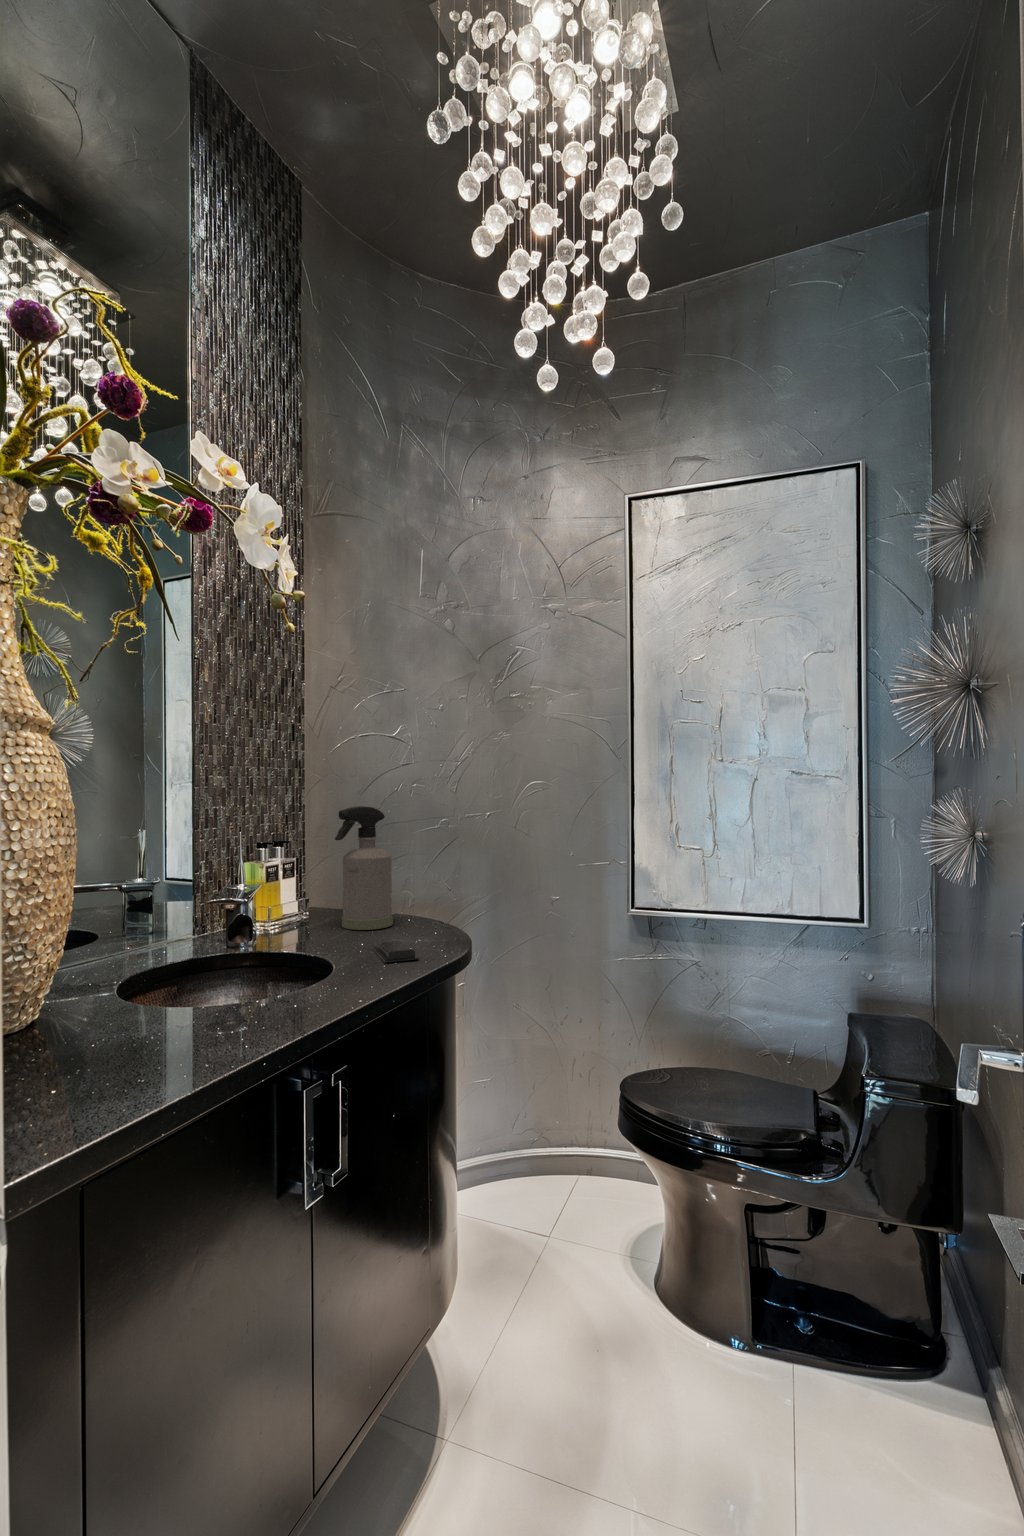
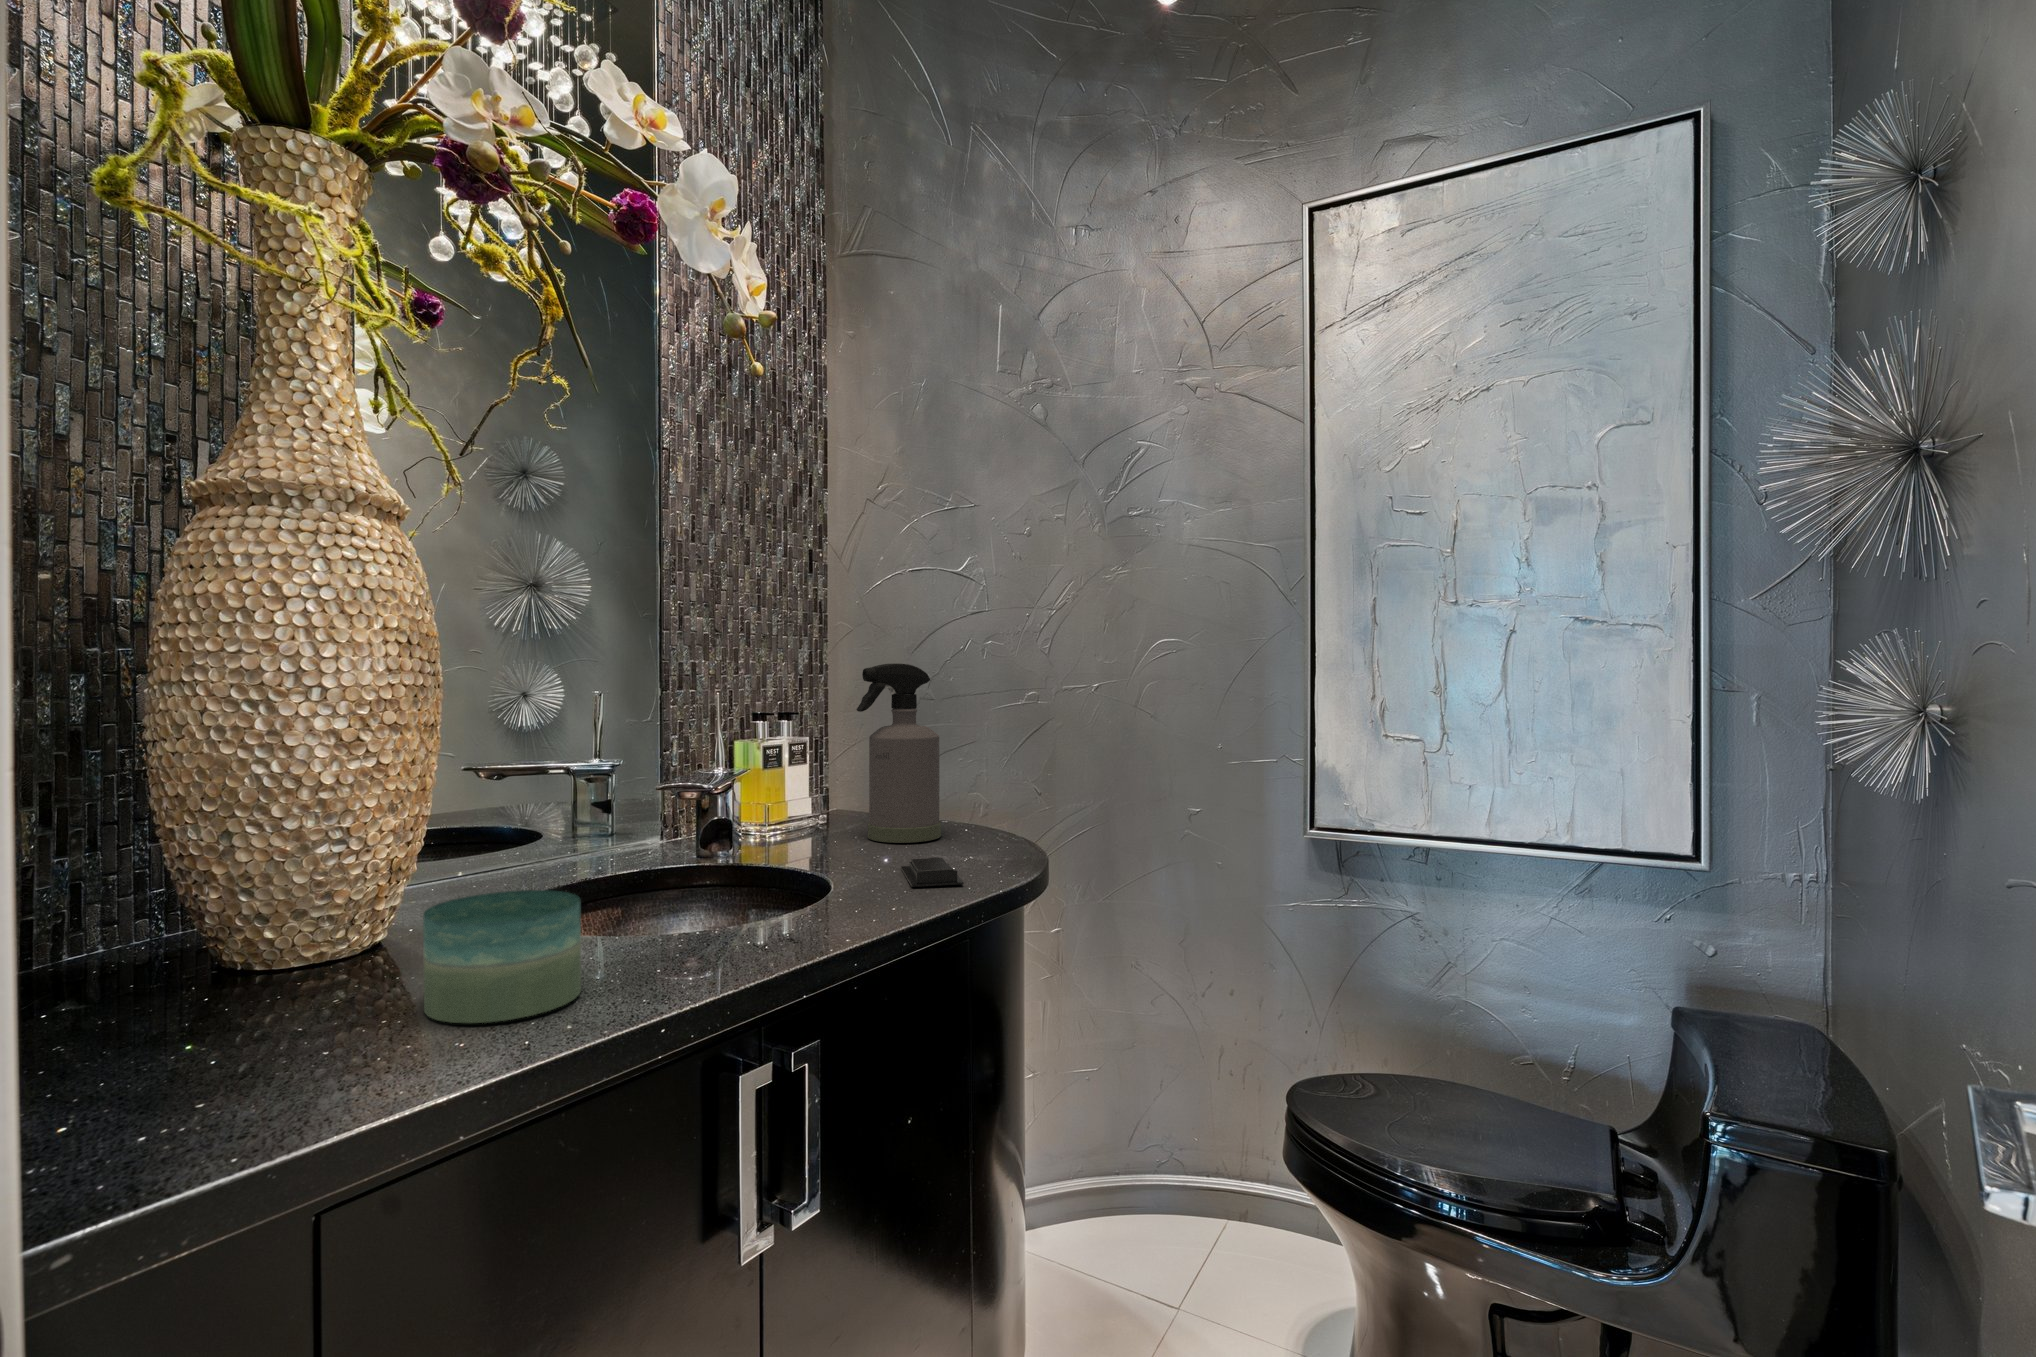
candle: none [86,981,190,1074] -> present [423,890,581,1023]

